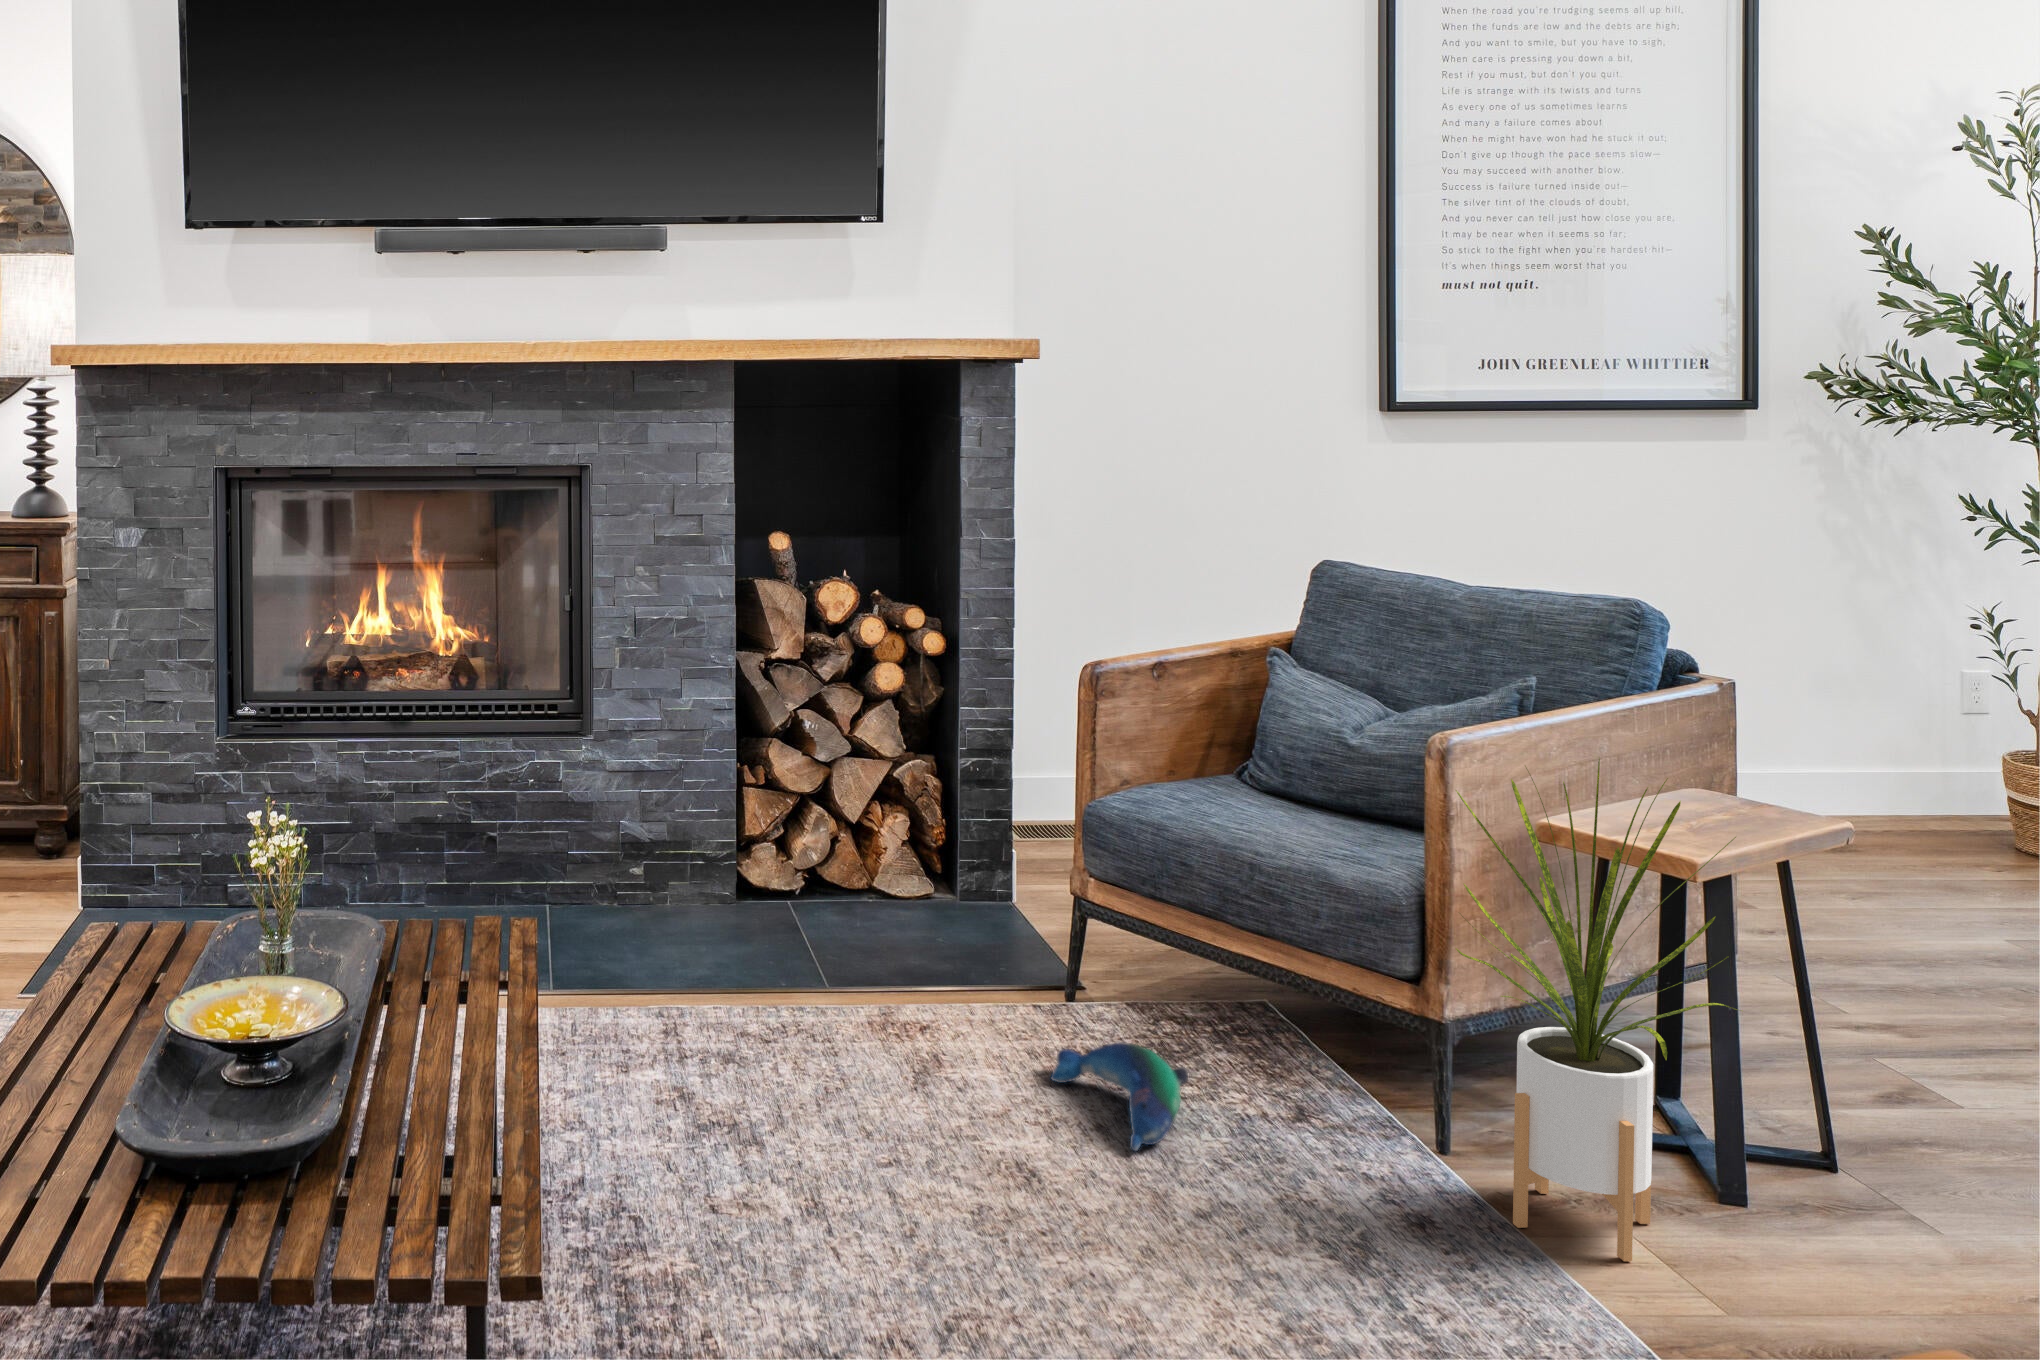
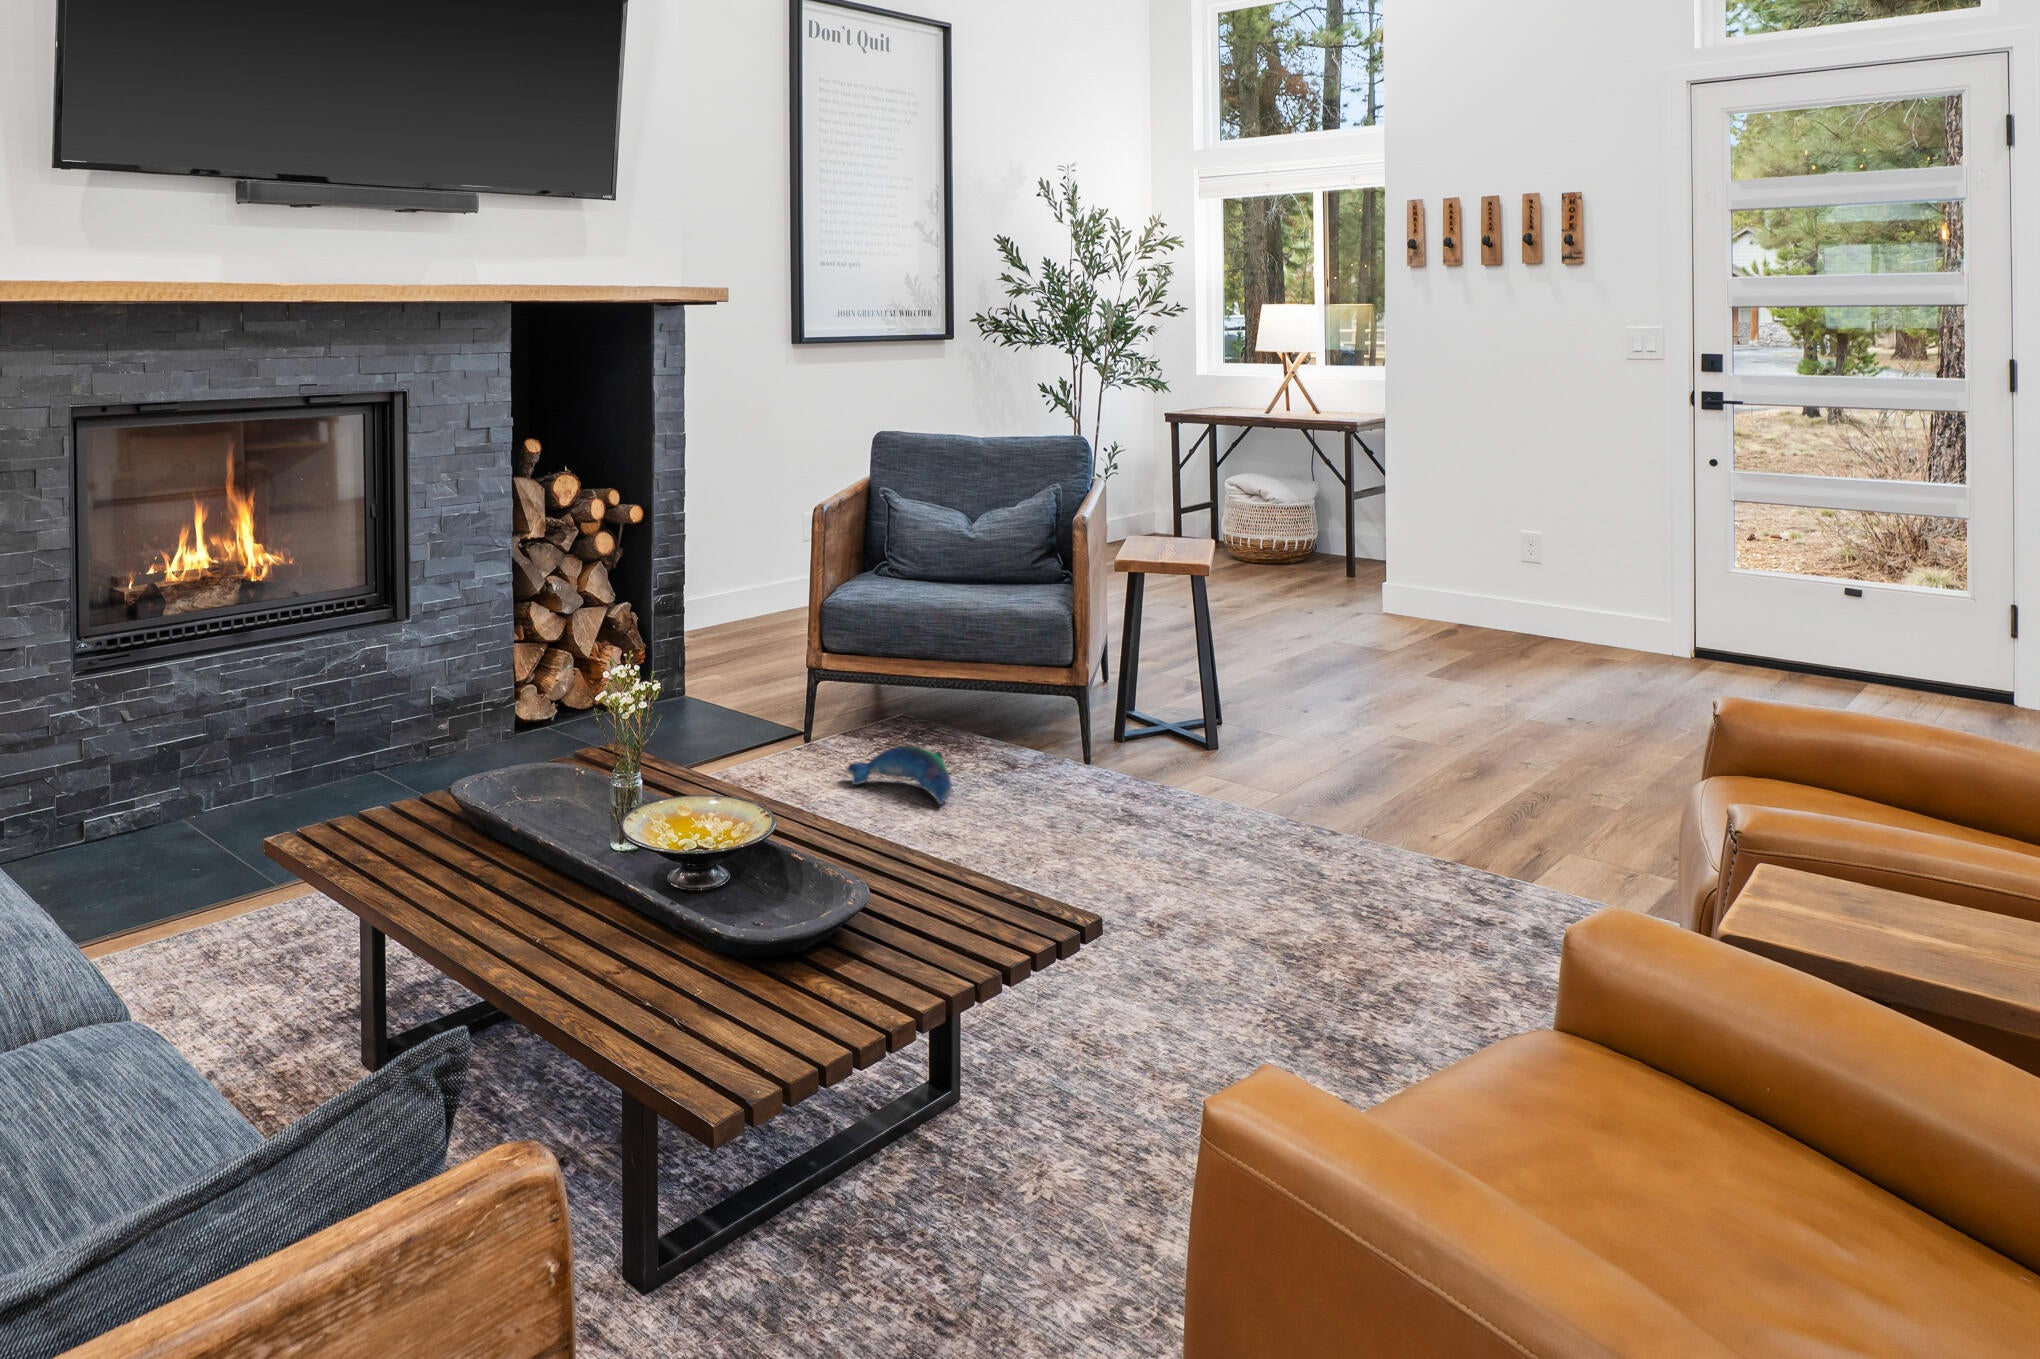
house plant: present [1456,759,1737,1261] -> none [1085,515,1229,787]

